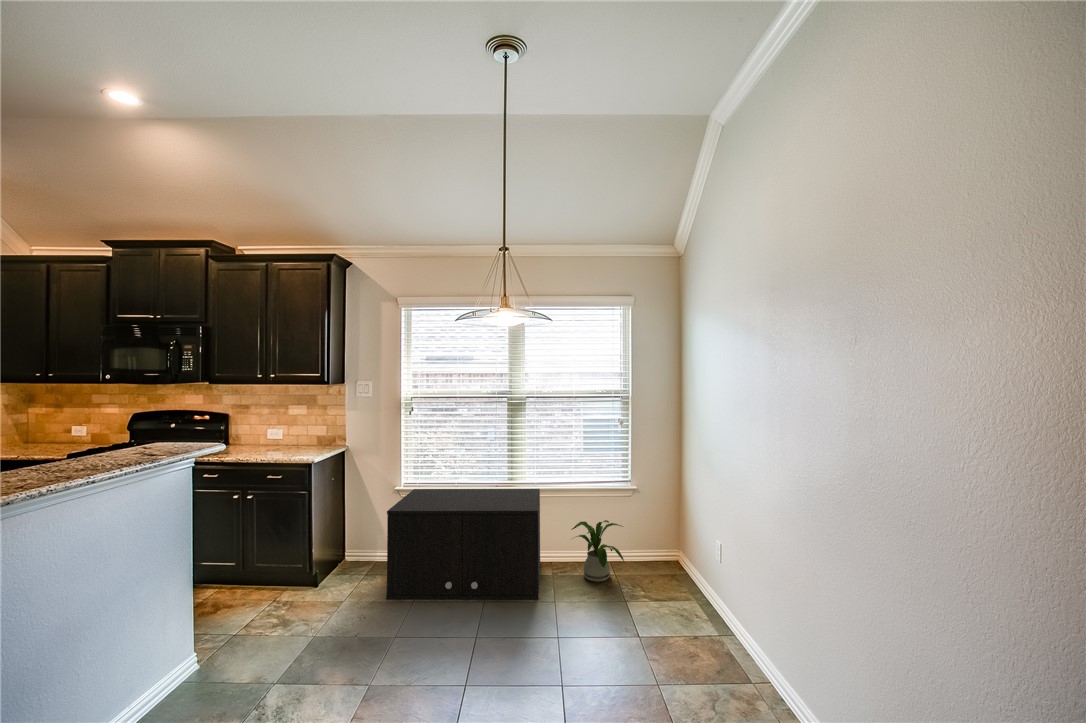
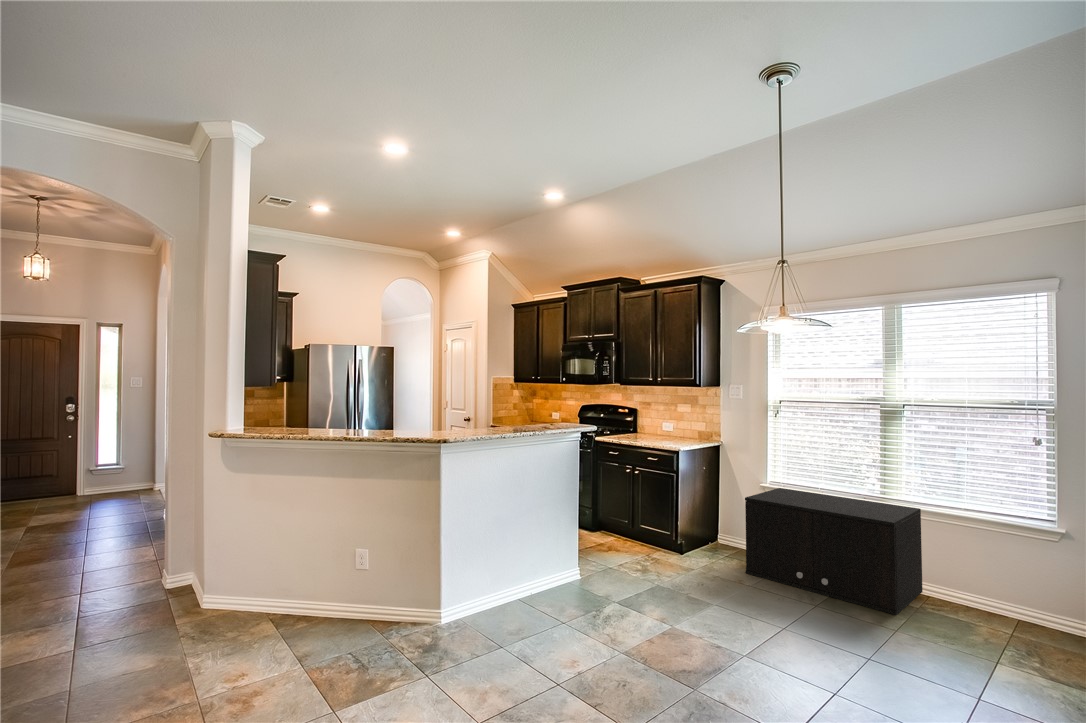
house plant: present [571,520,624,582] -> none [953,552,1036,628]

